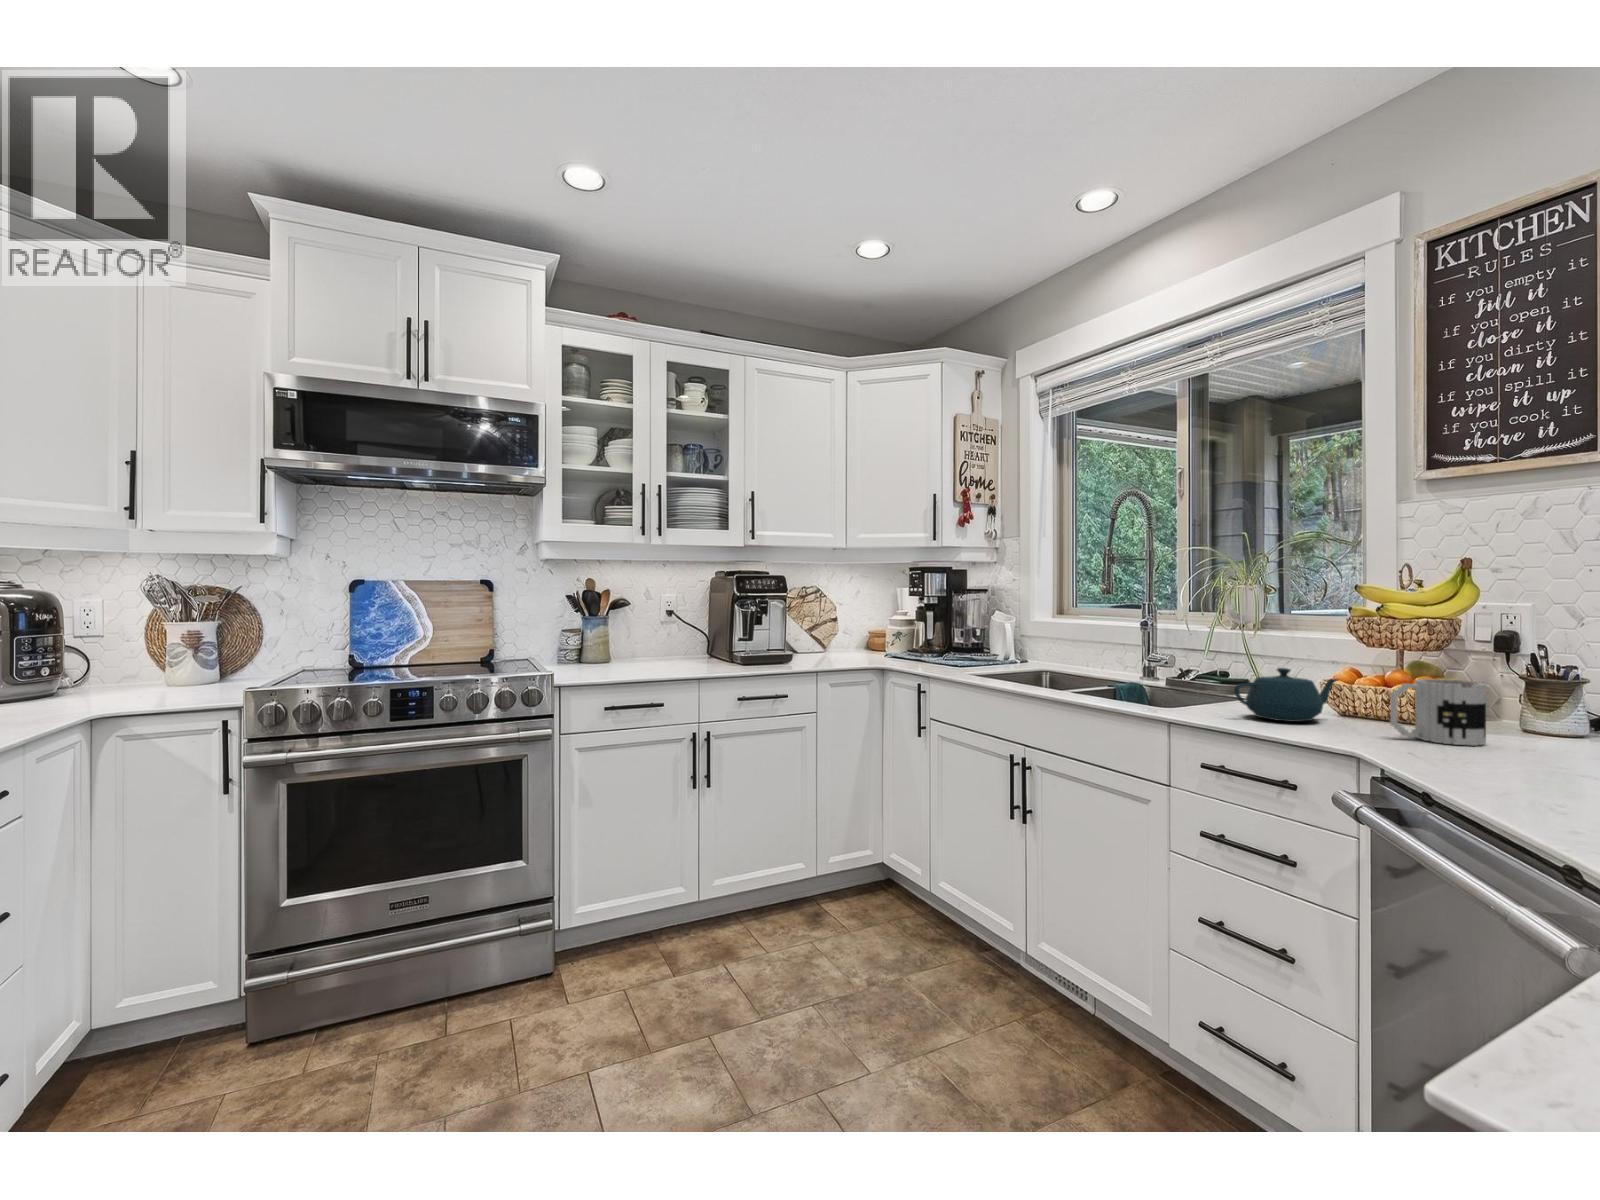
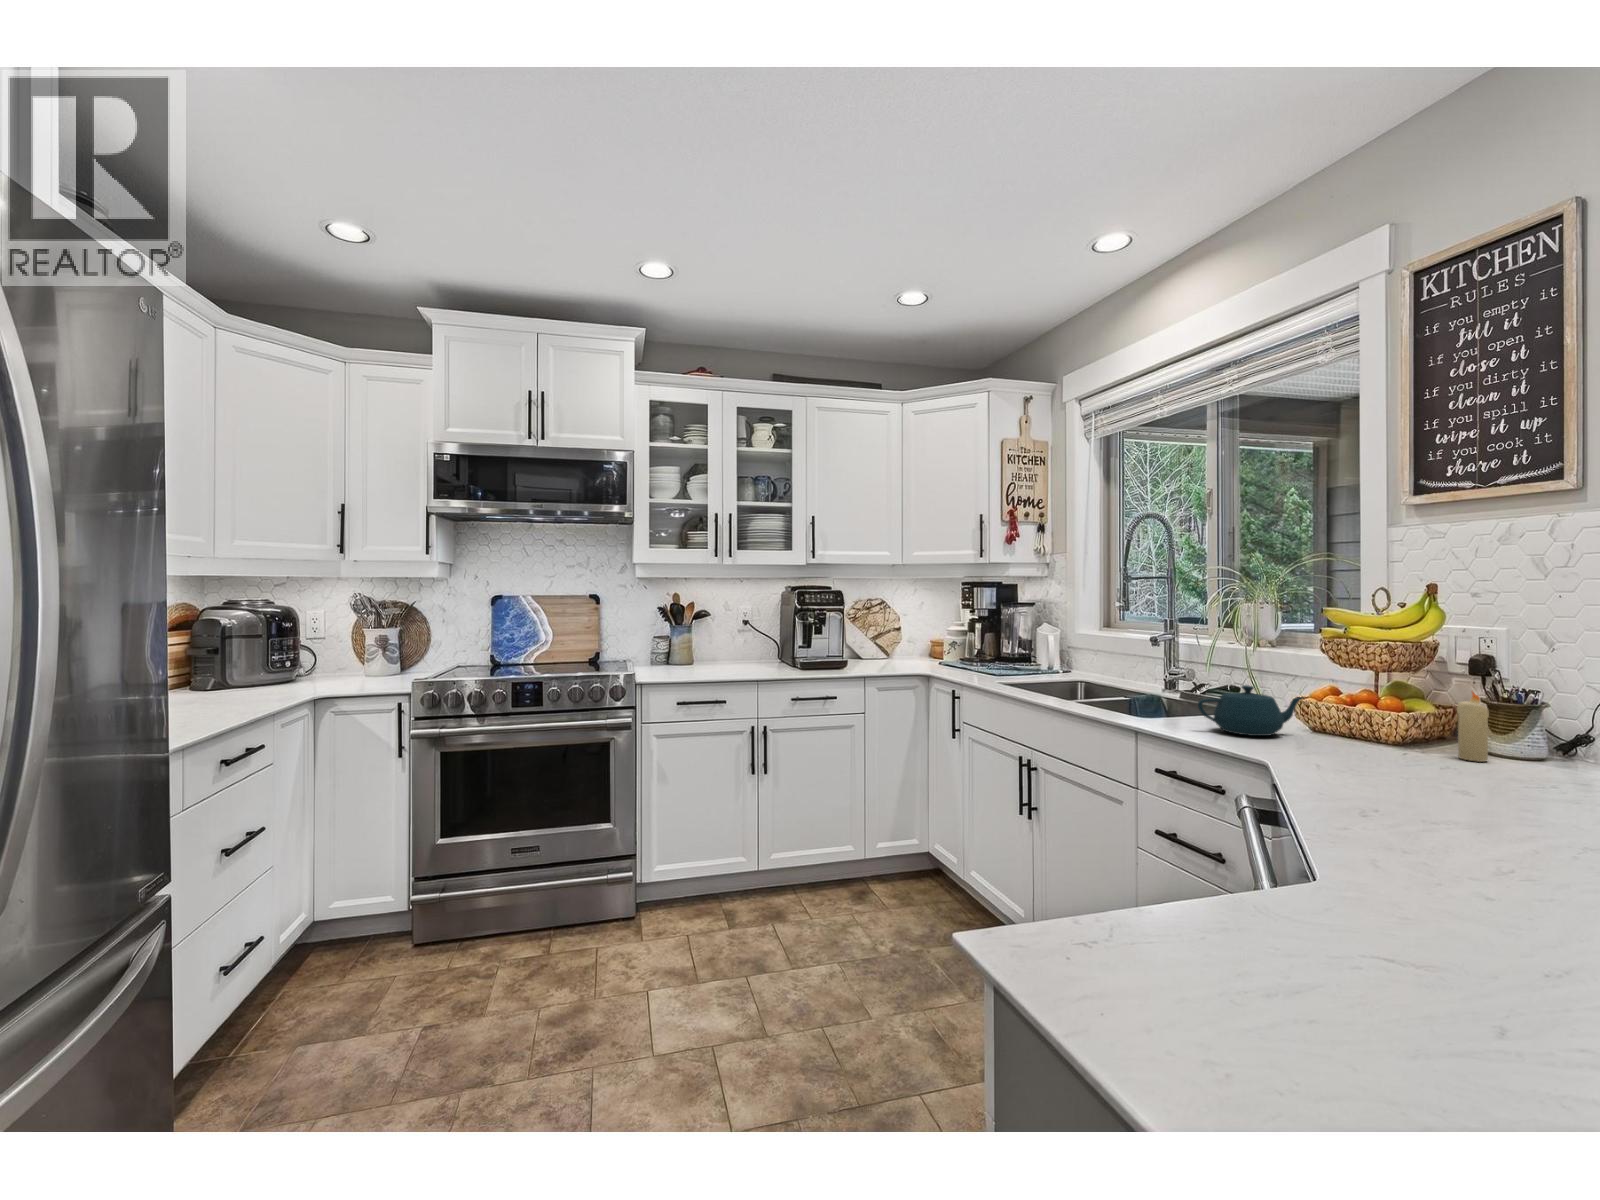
candle: none [1507,666,1541,739] -> present [1457,692,1489,762]
mug: present [1390,679,1486,745] -> none [1326,700,1417,765]

